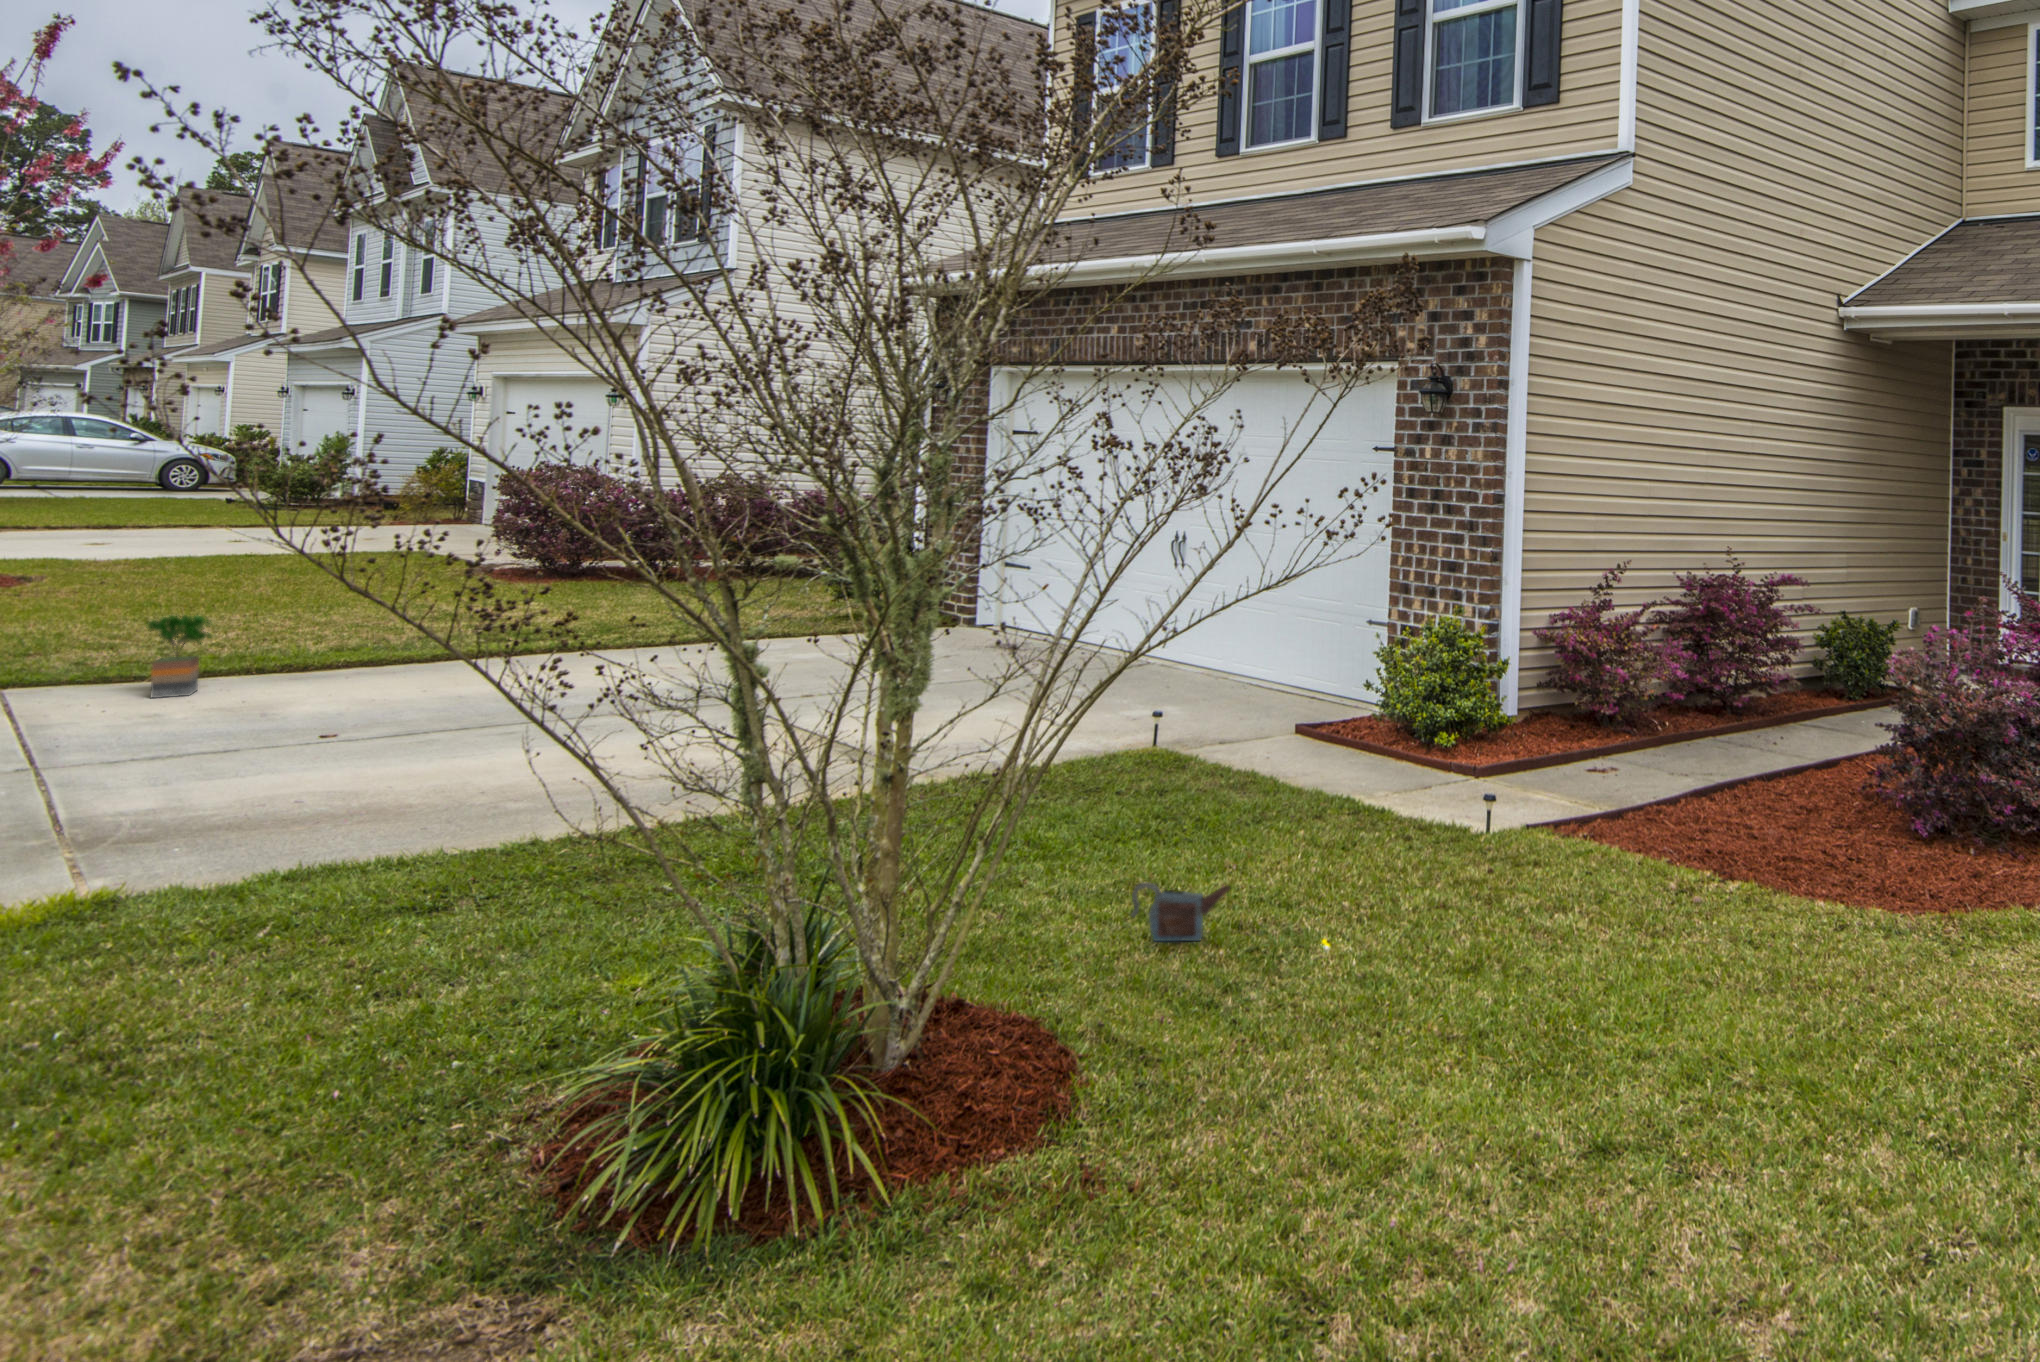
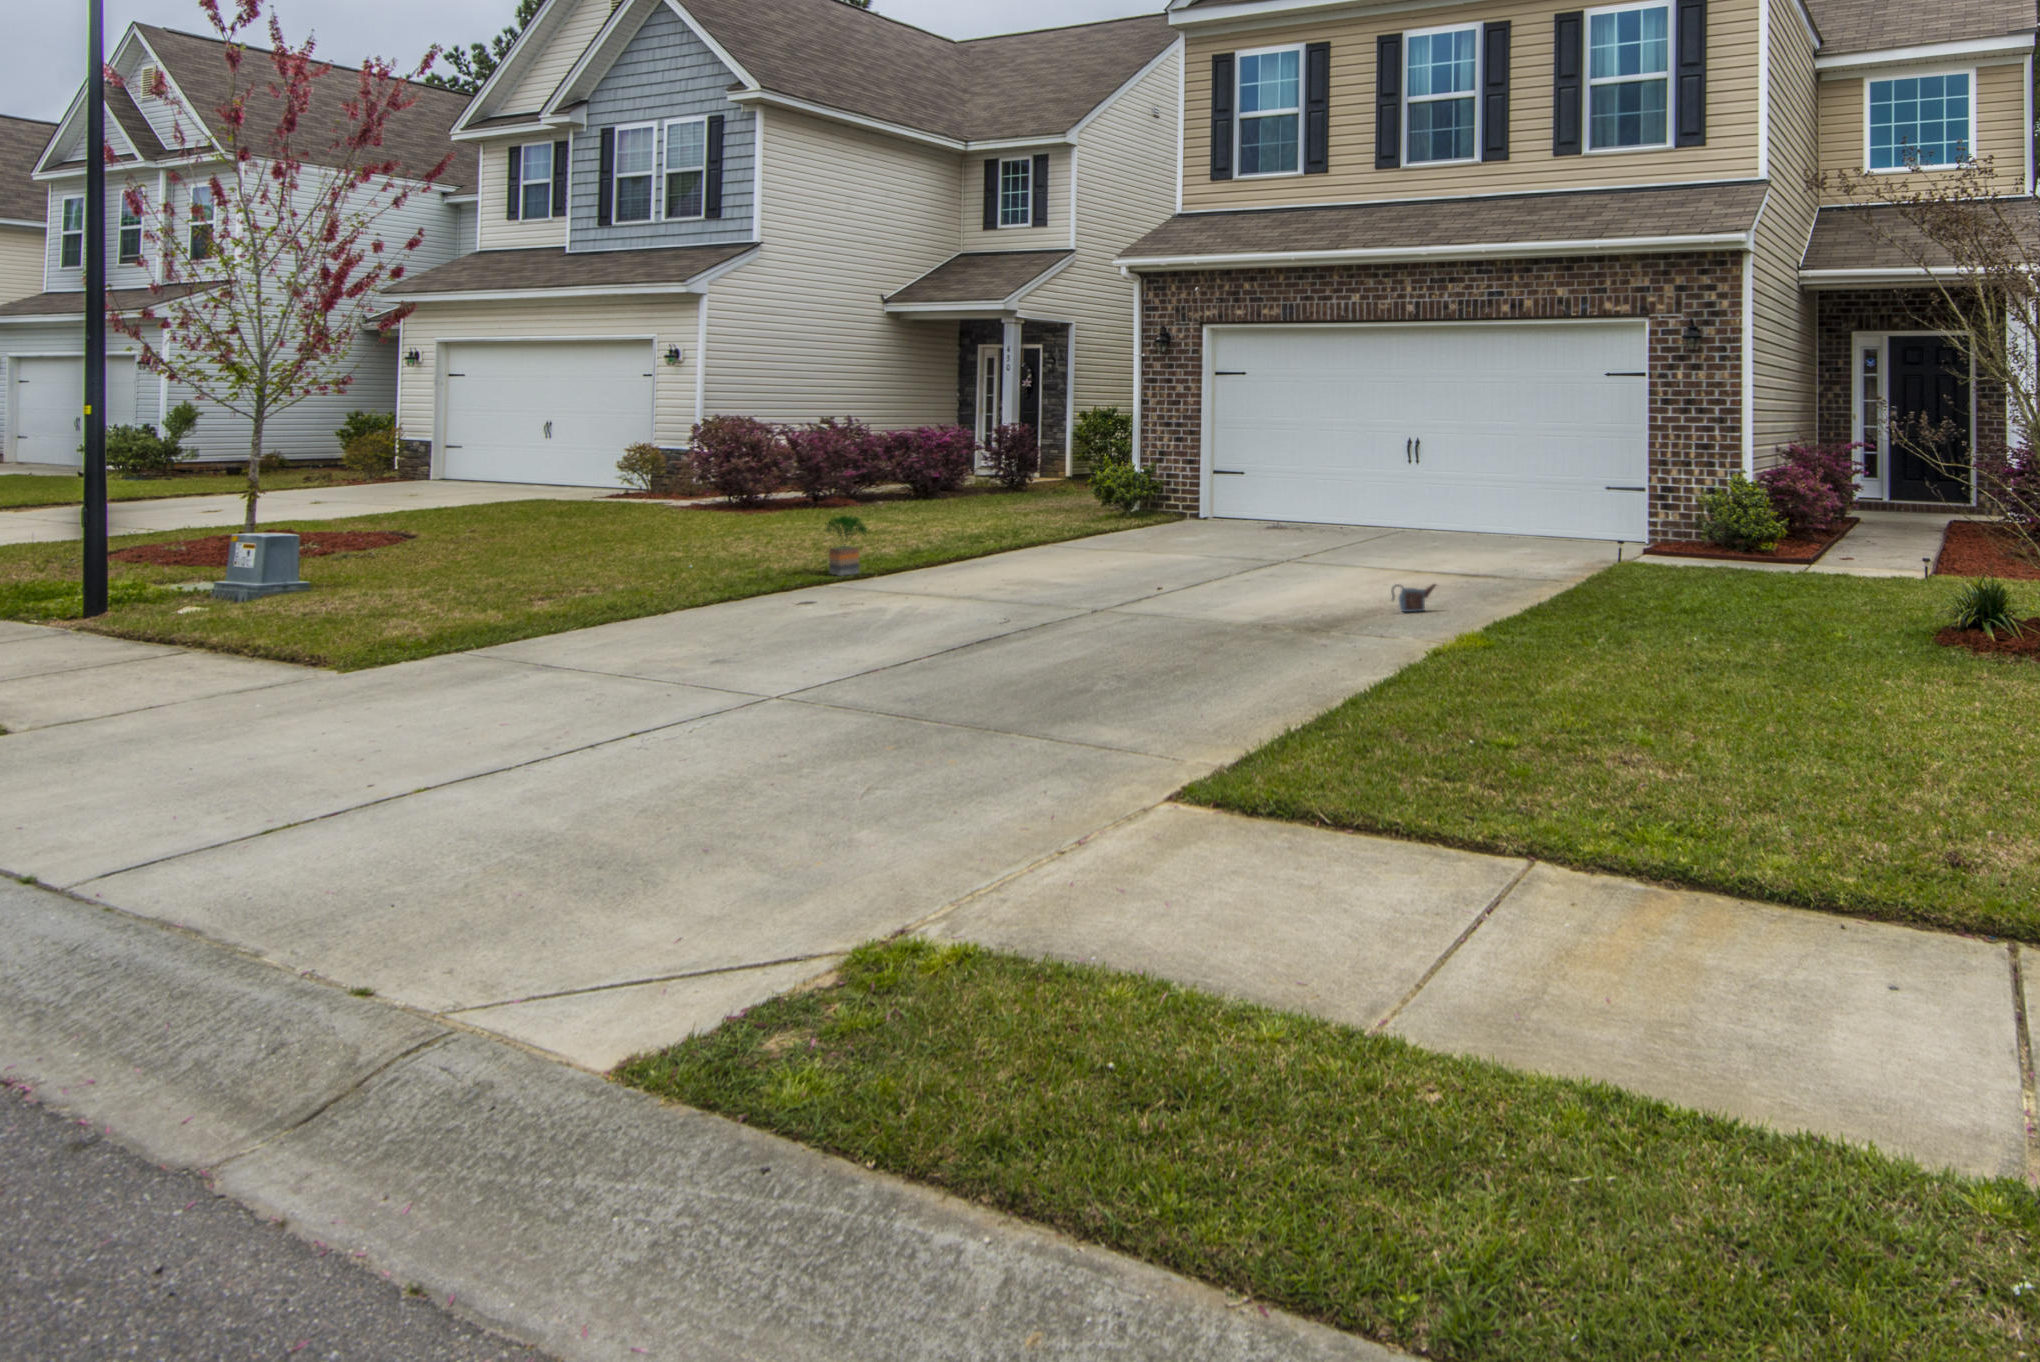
watering can: present [1131,882,1231,941] -> present [1391,584,1436,612]

